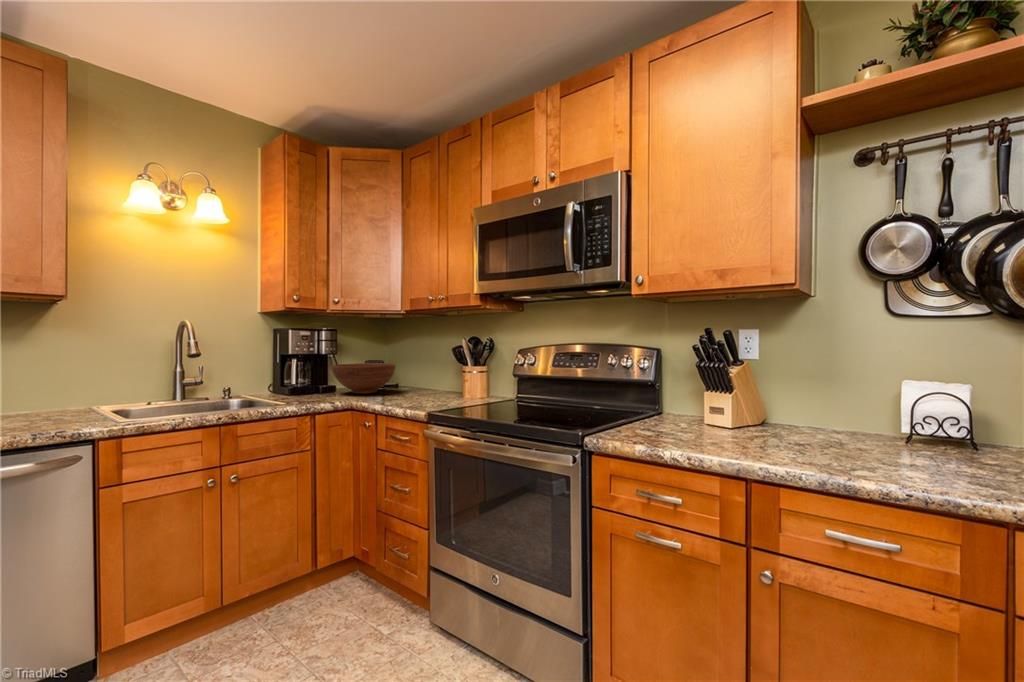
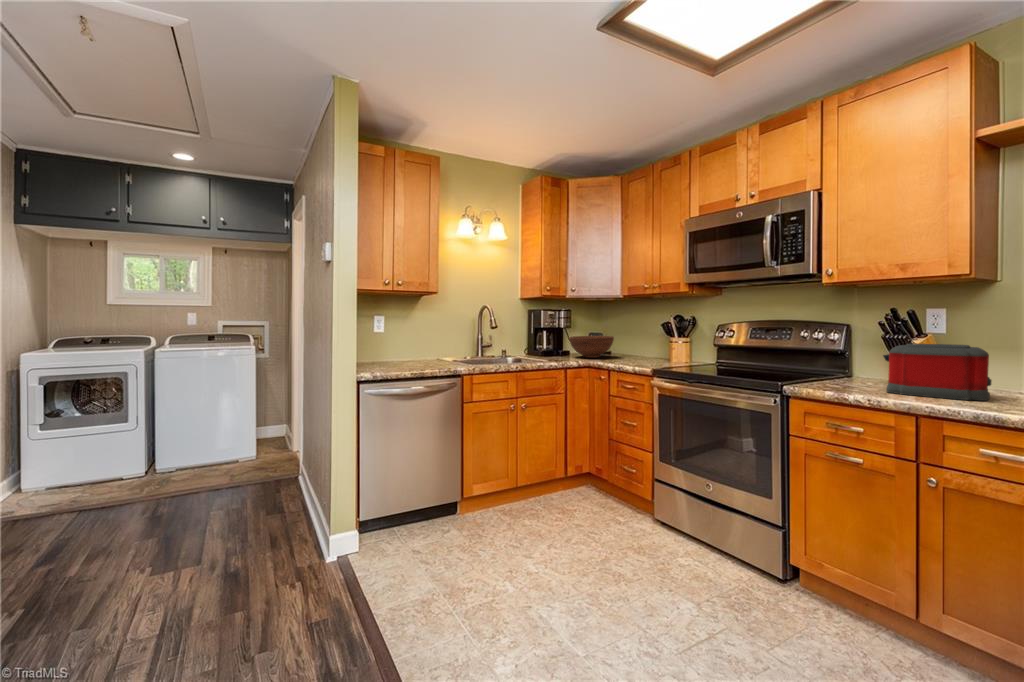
toaster: none [701,375,820,452] -> present [883,344,991,401]

